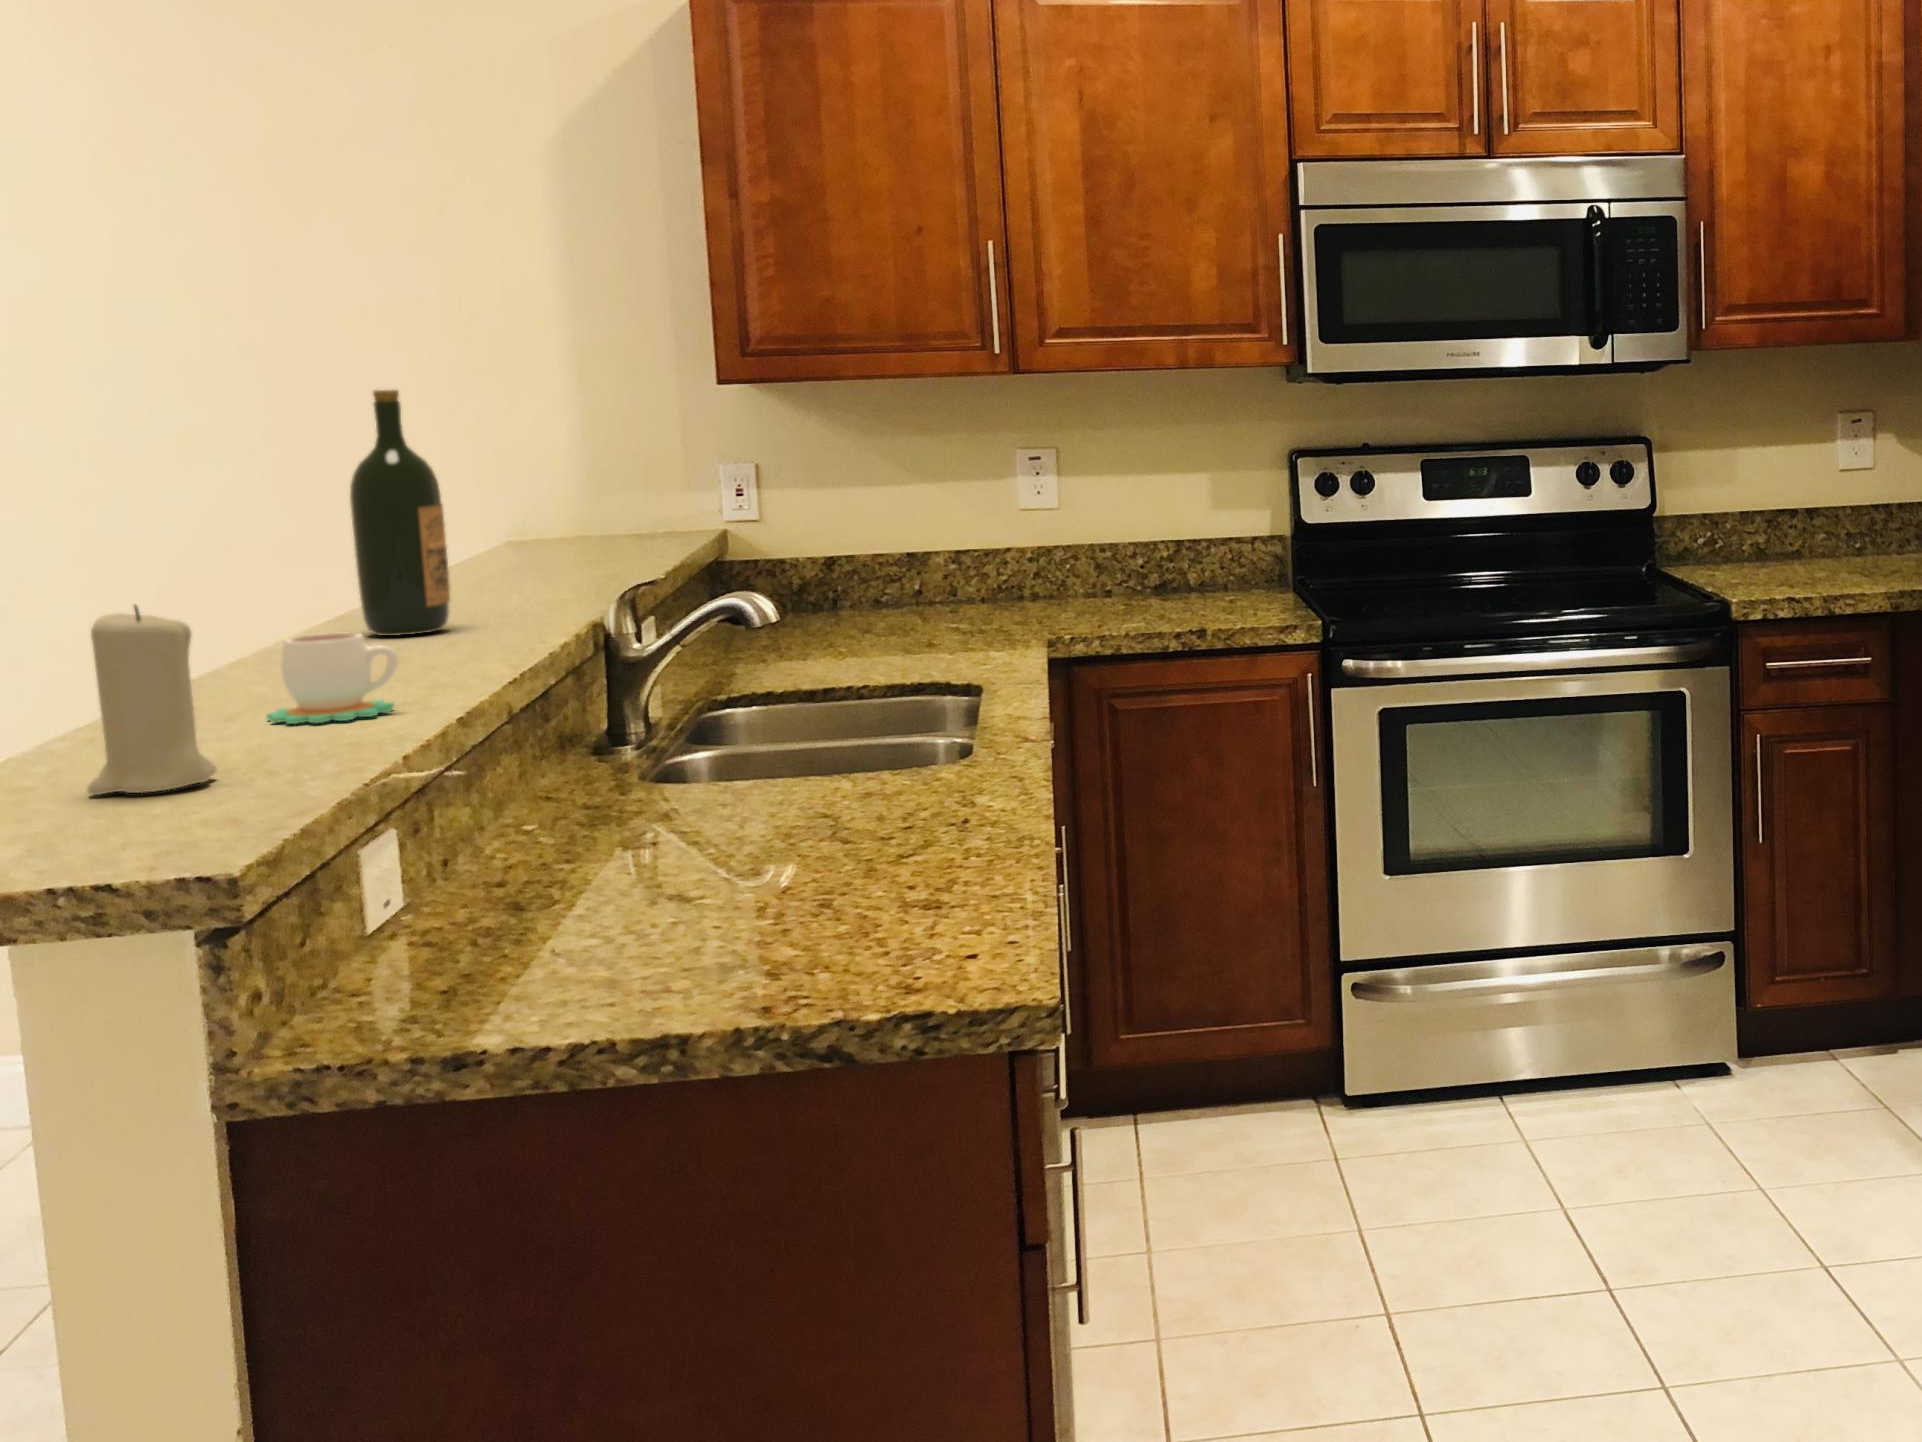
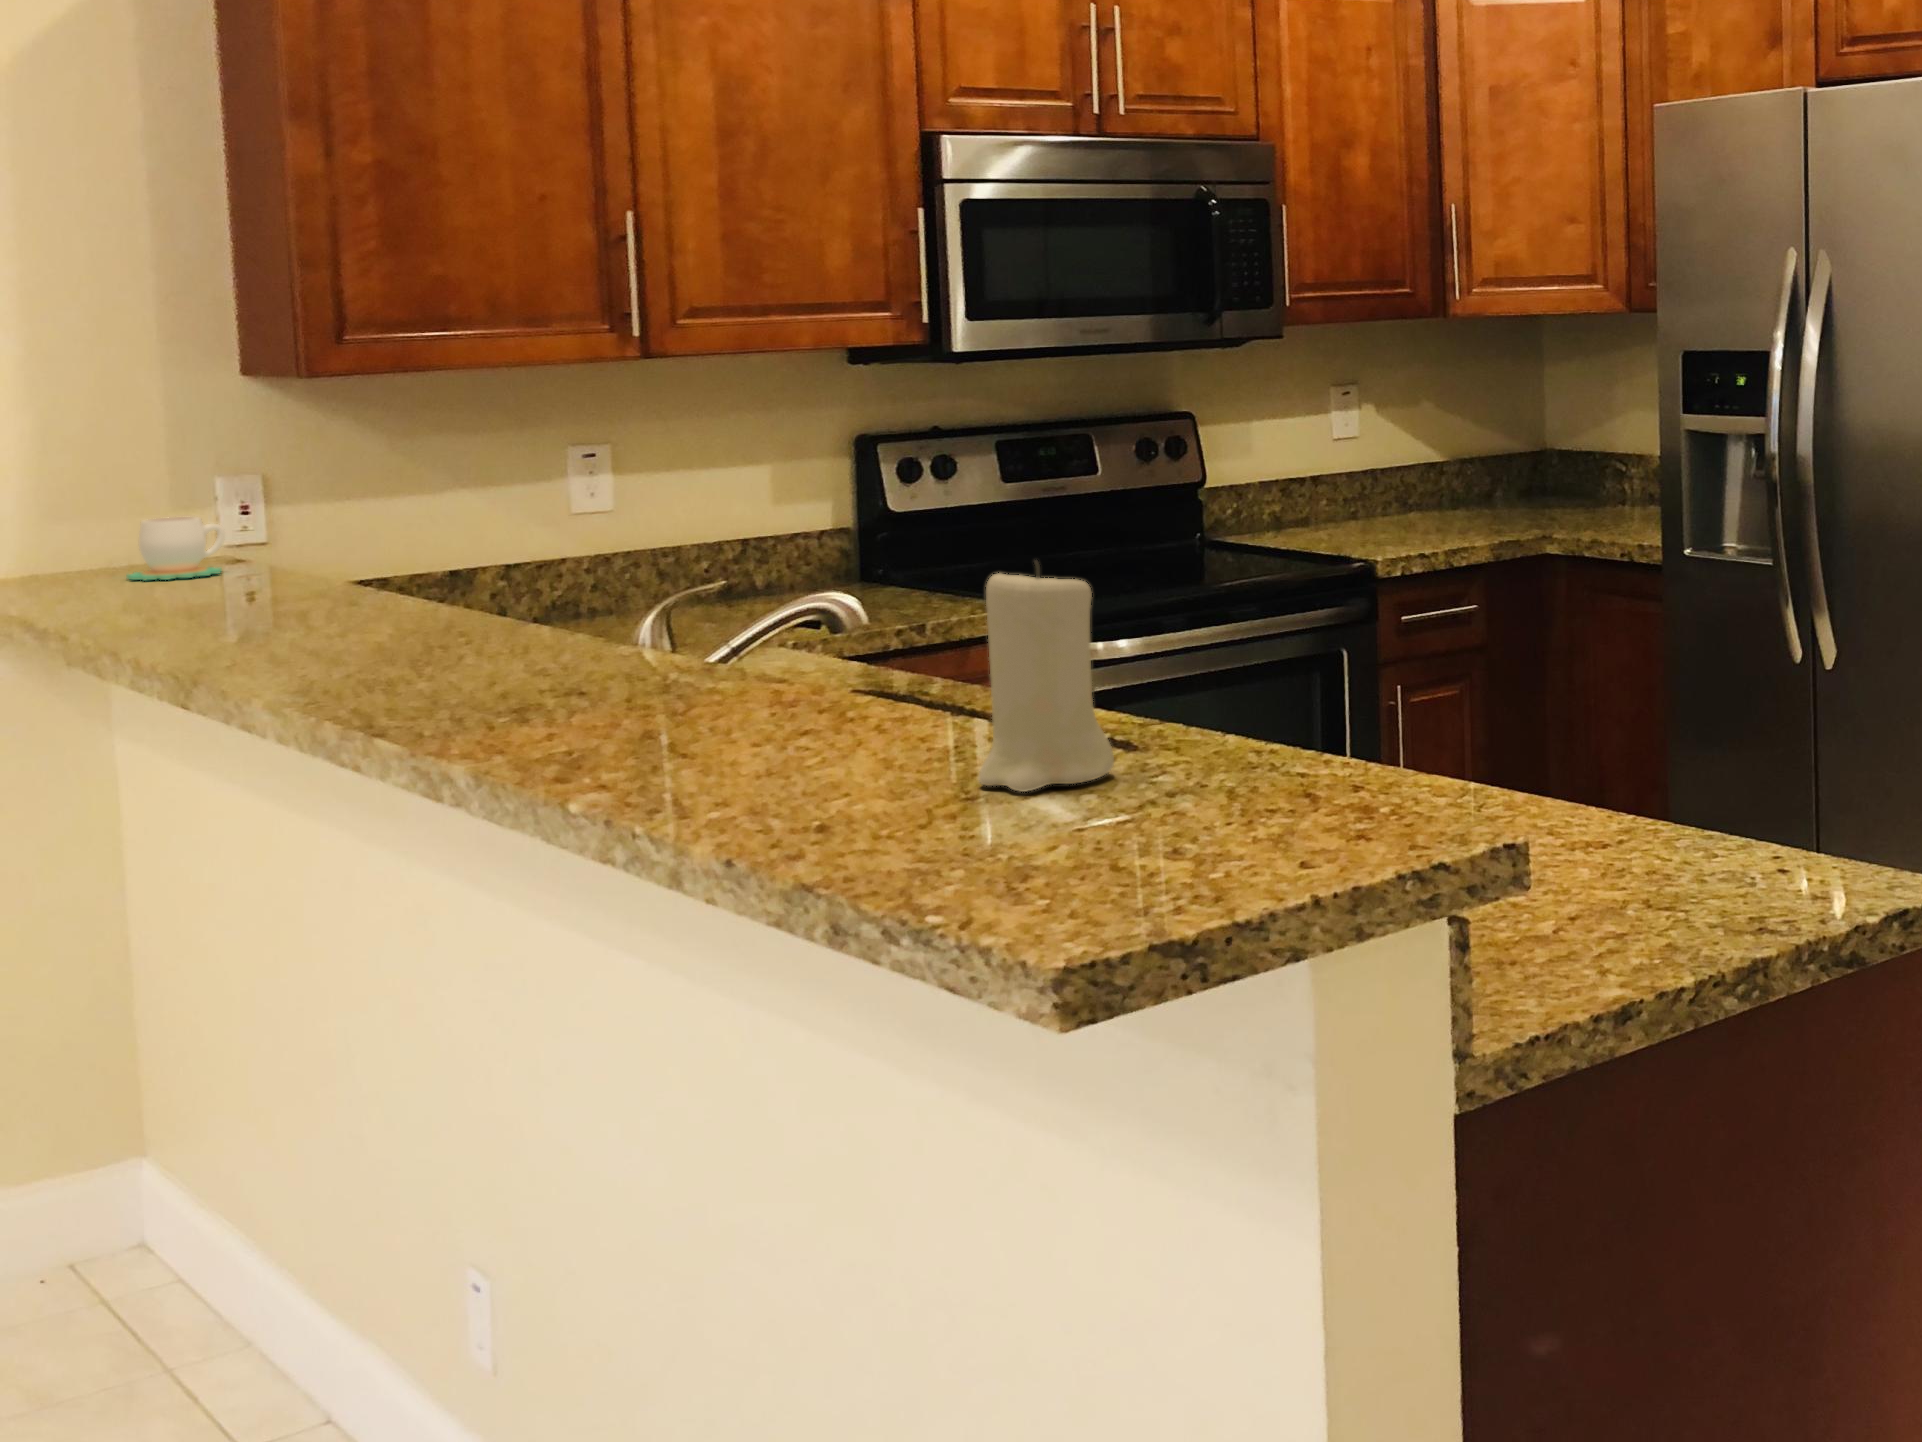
wine bottle: present [350,390,450,636] -> none [354,348,474,658]
mug: present [266,633,398,724] -> present [127,517,225,580]

